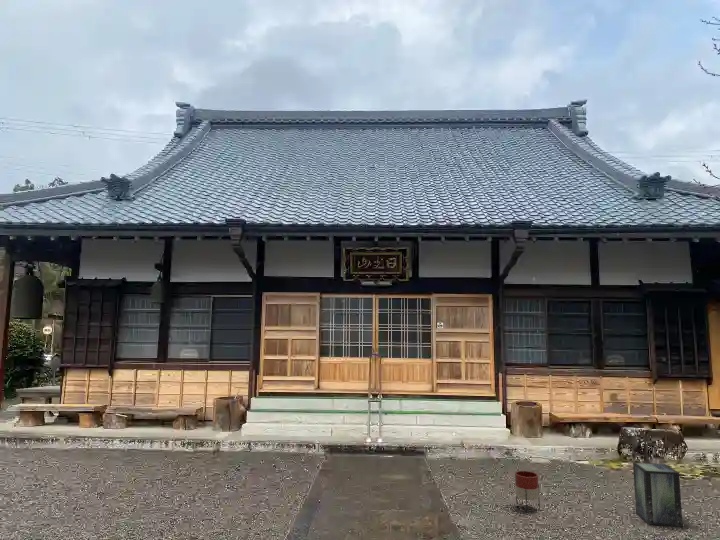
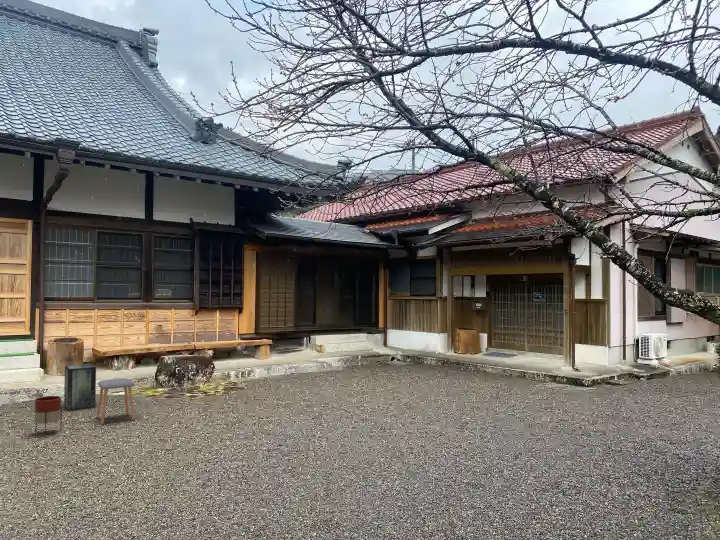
stool: none [570,461,614,514] -> present [96,378,135,425]
storage box: present [633,463,683,527] -> present [64,364,96,411]

